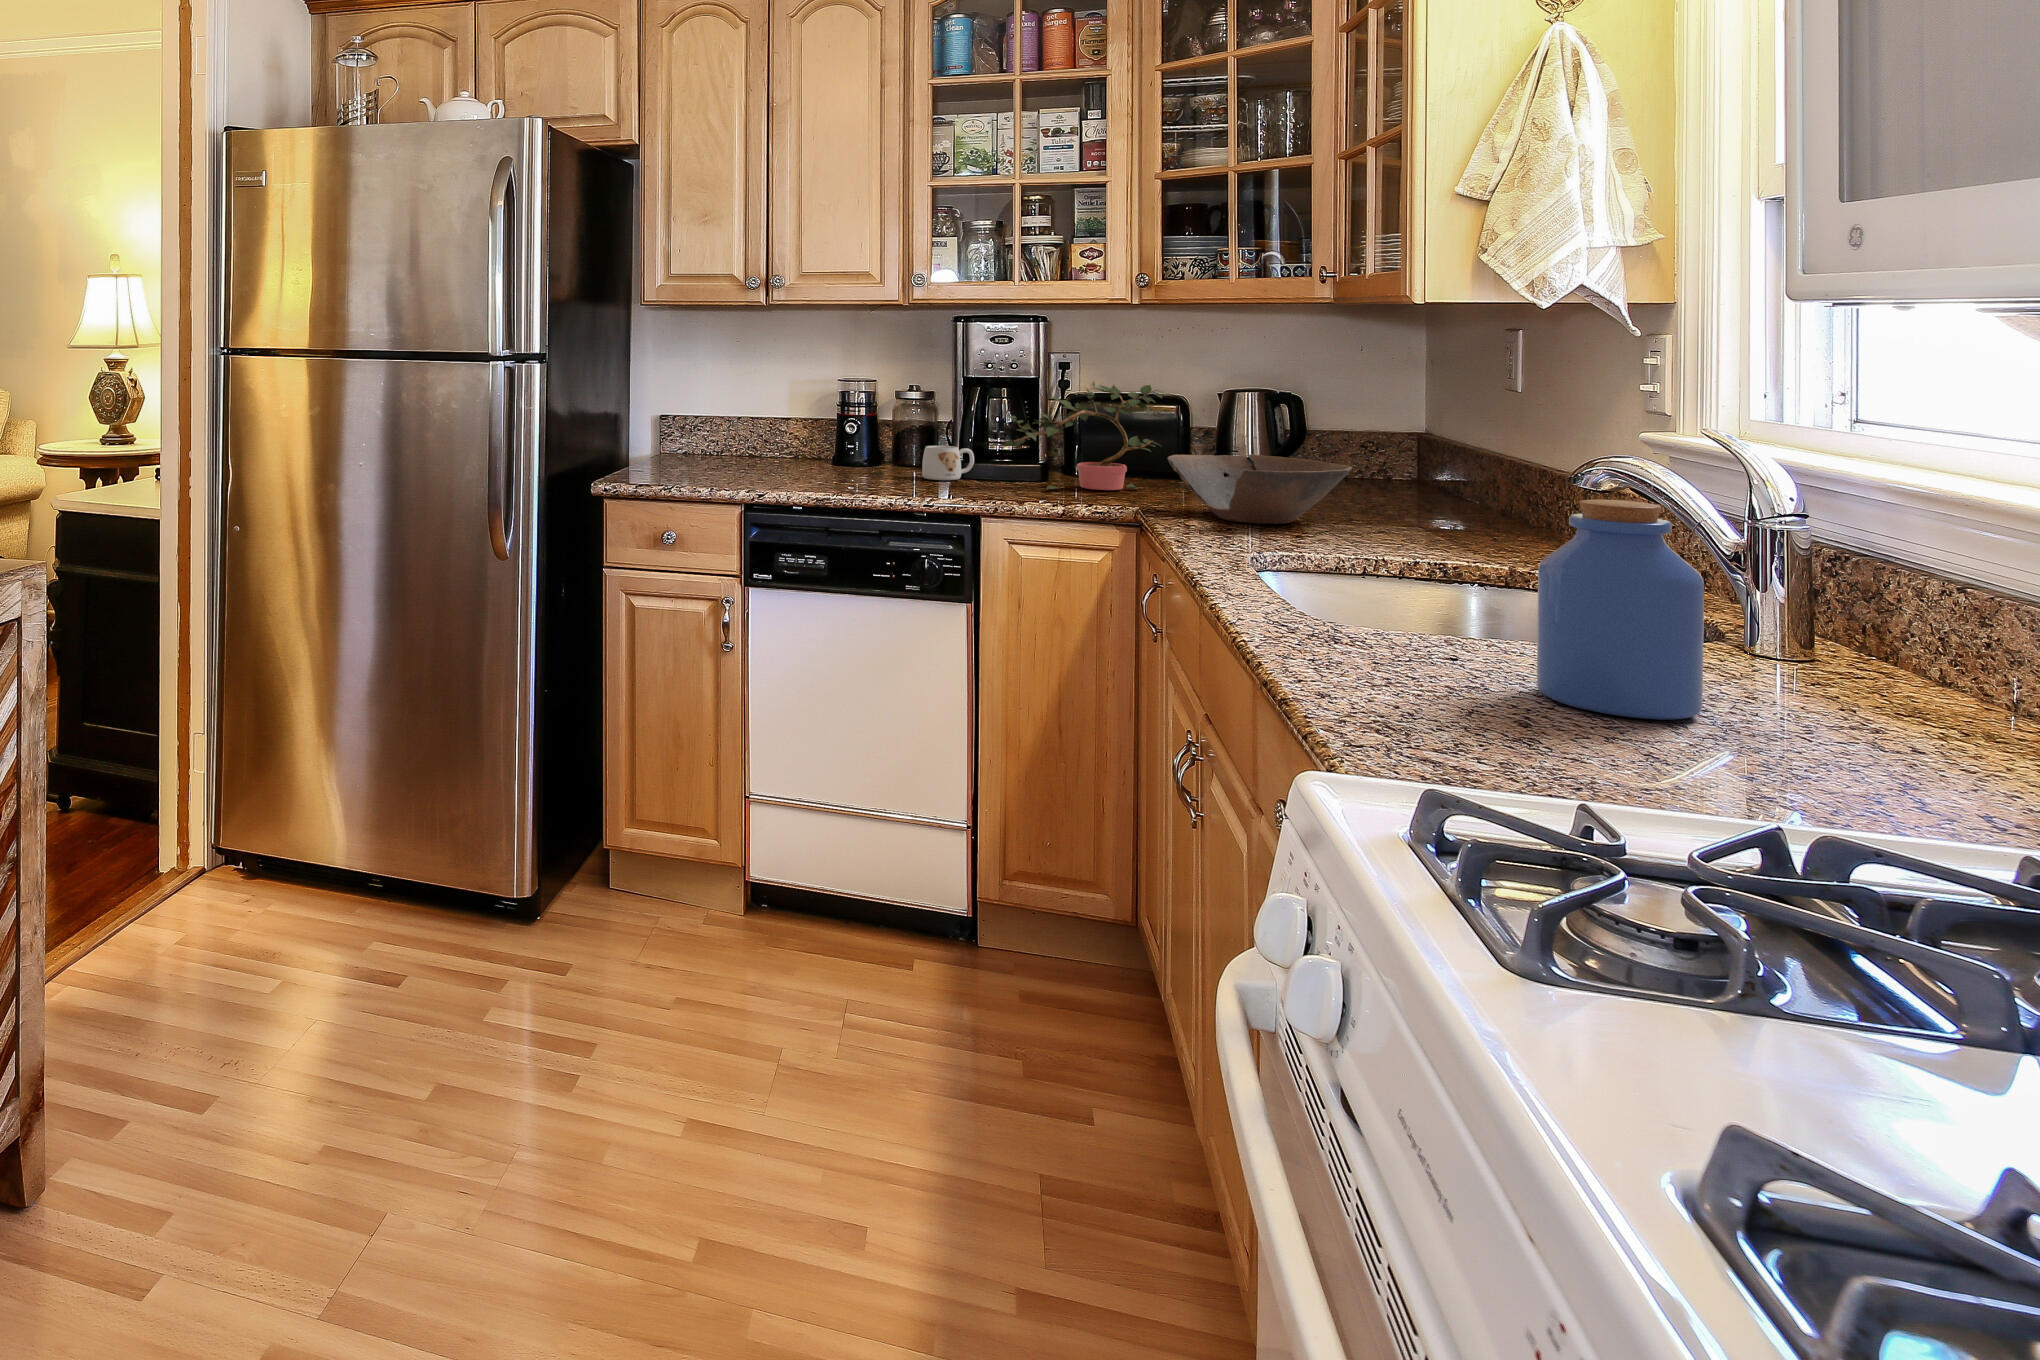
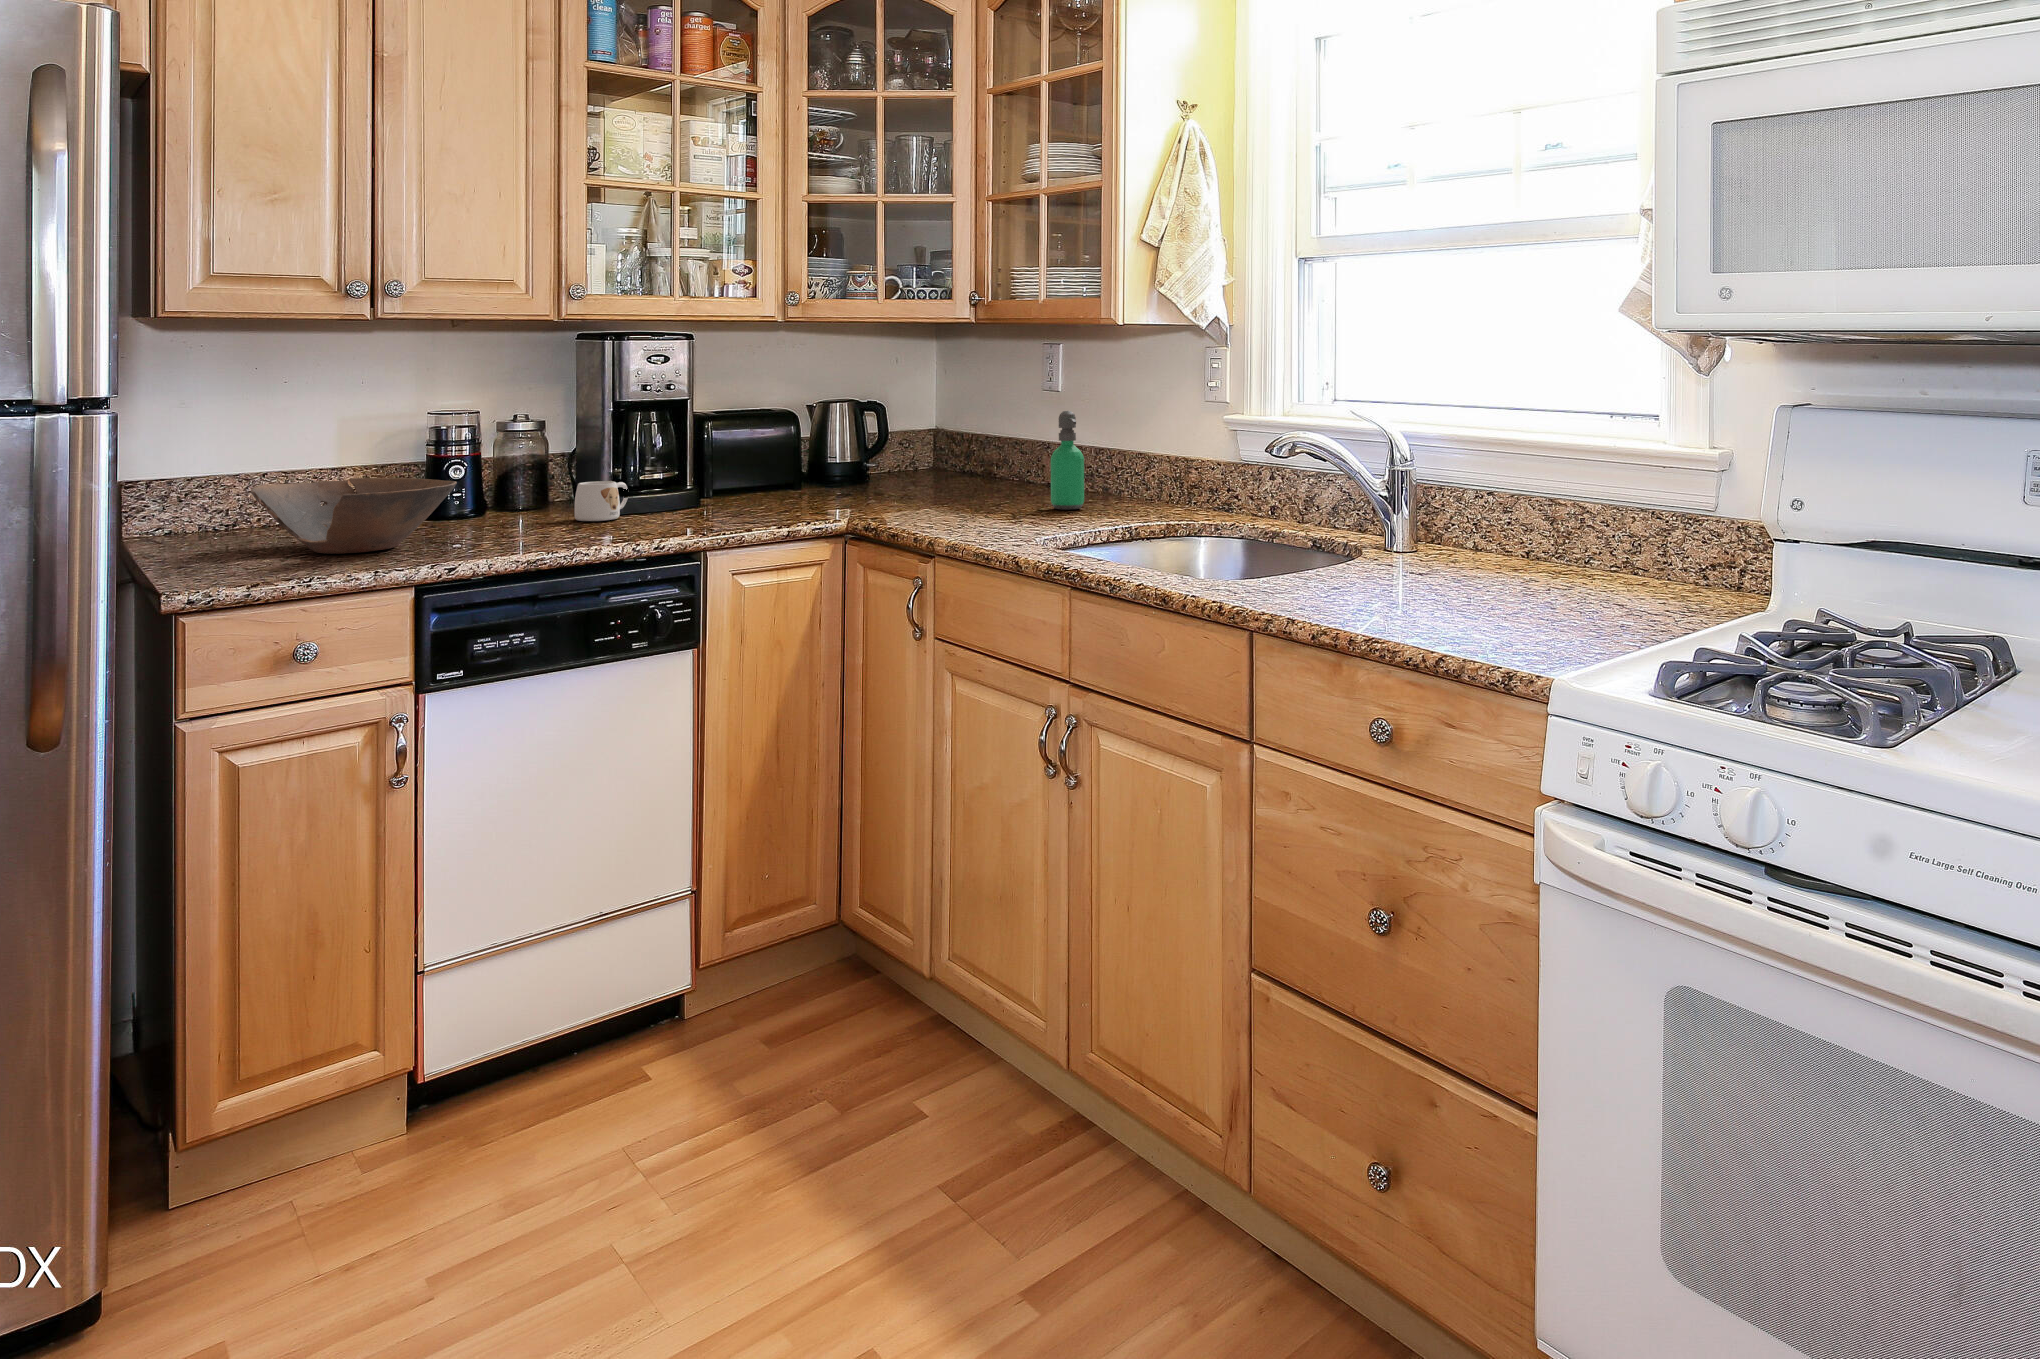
potted plant: present [1003,381,1164,490] -> none [679,402,814,517]
soap dispenser: none [1436,407,1489,533] -> present [1051,411,1084,510]
bowl: present [1167,454,1351,524] -> present [251,478,457,554]
jar: present [1537,499,1704,720] -> none [1397,457,1485,601]

